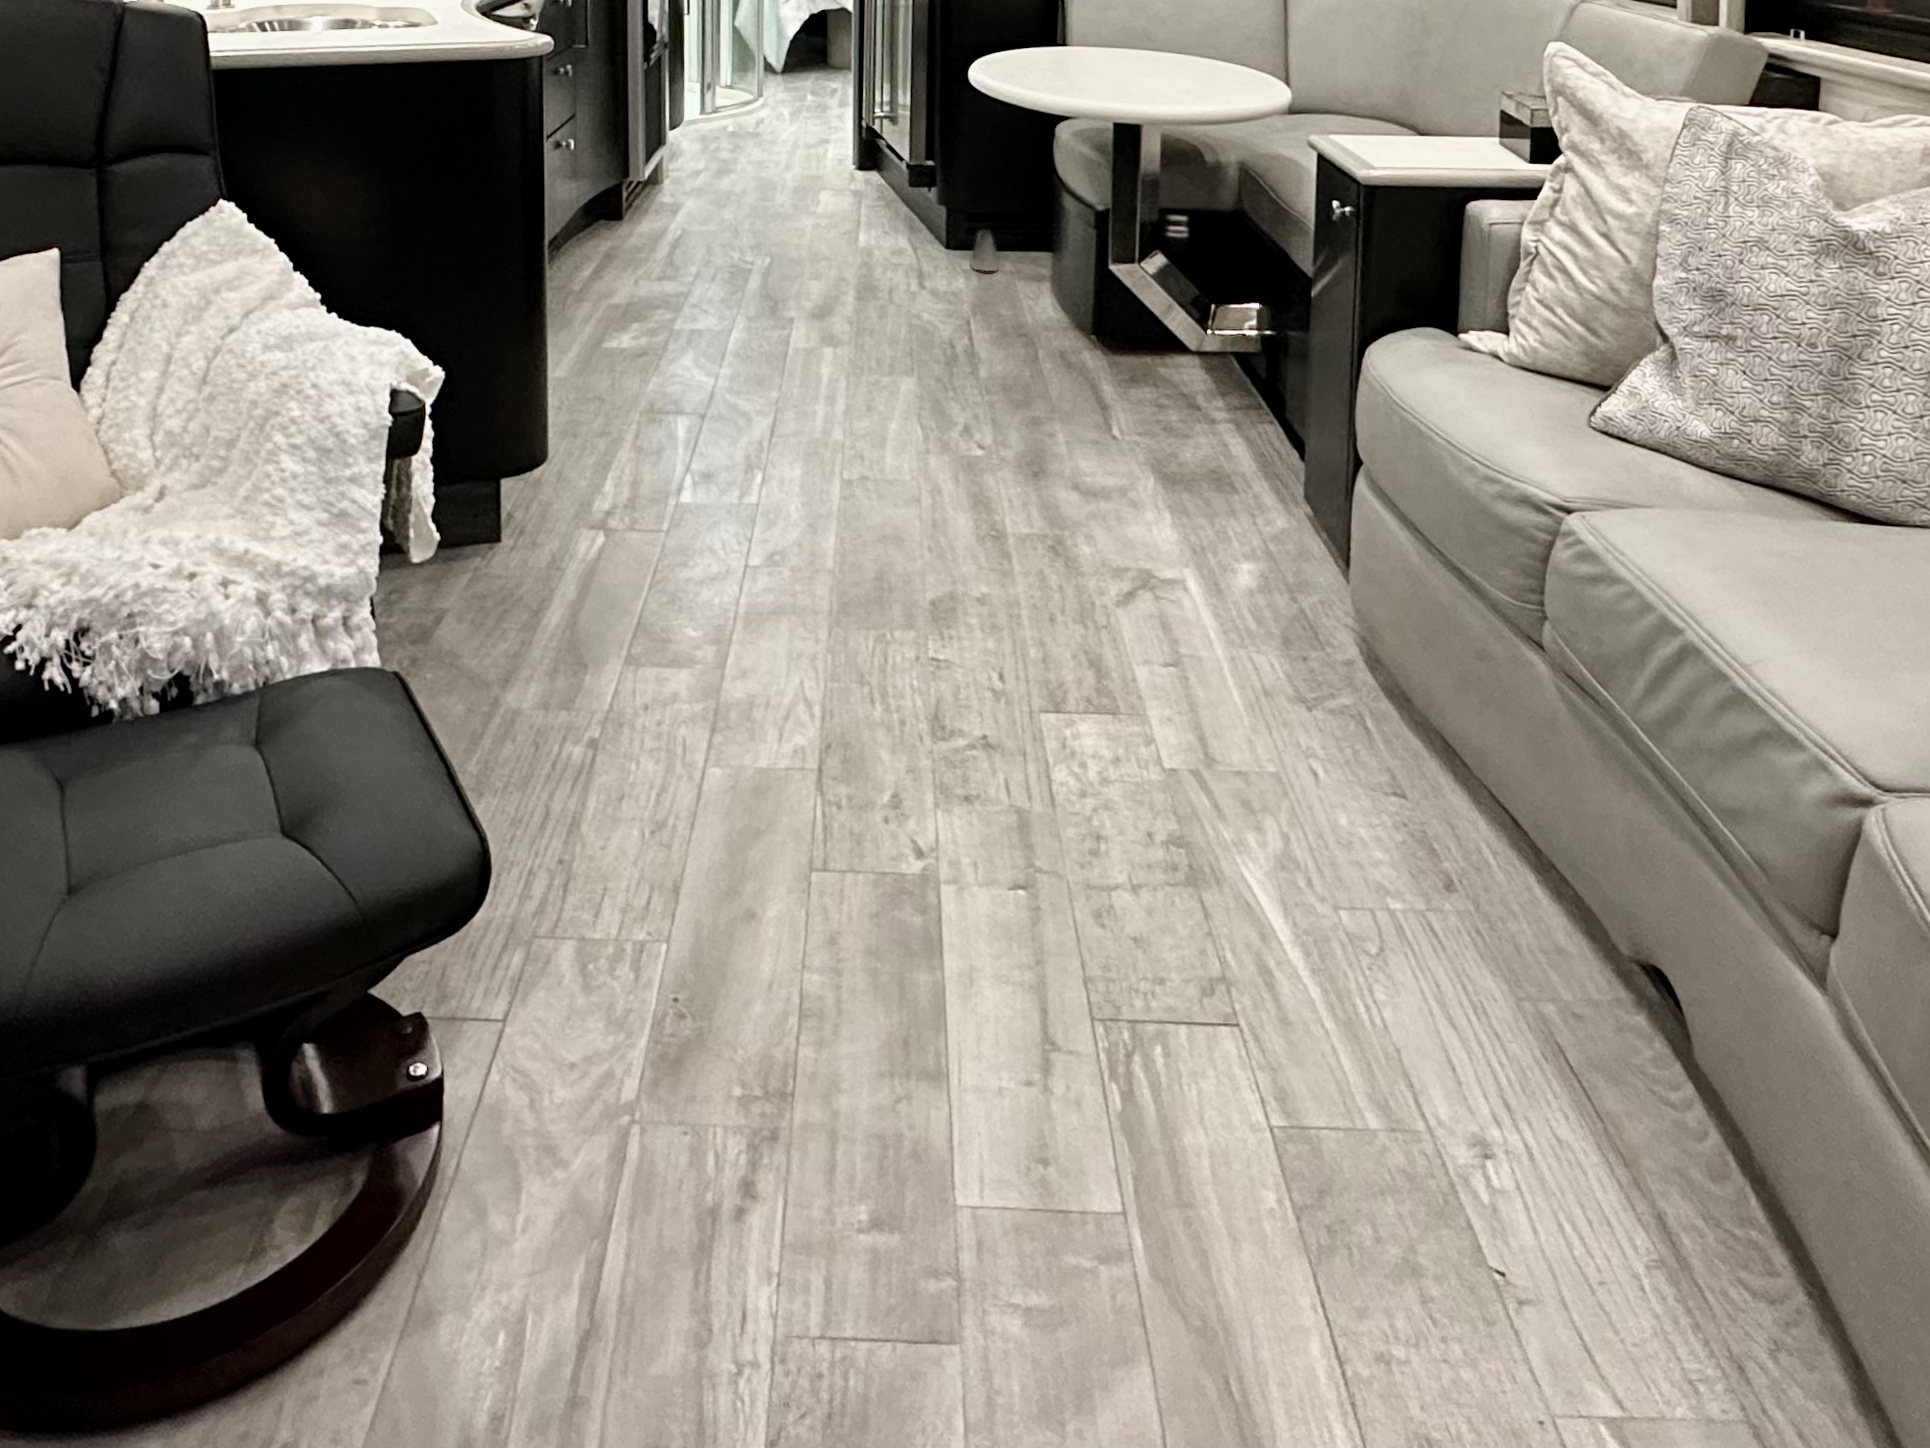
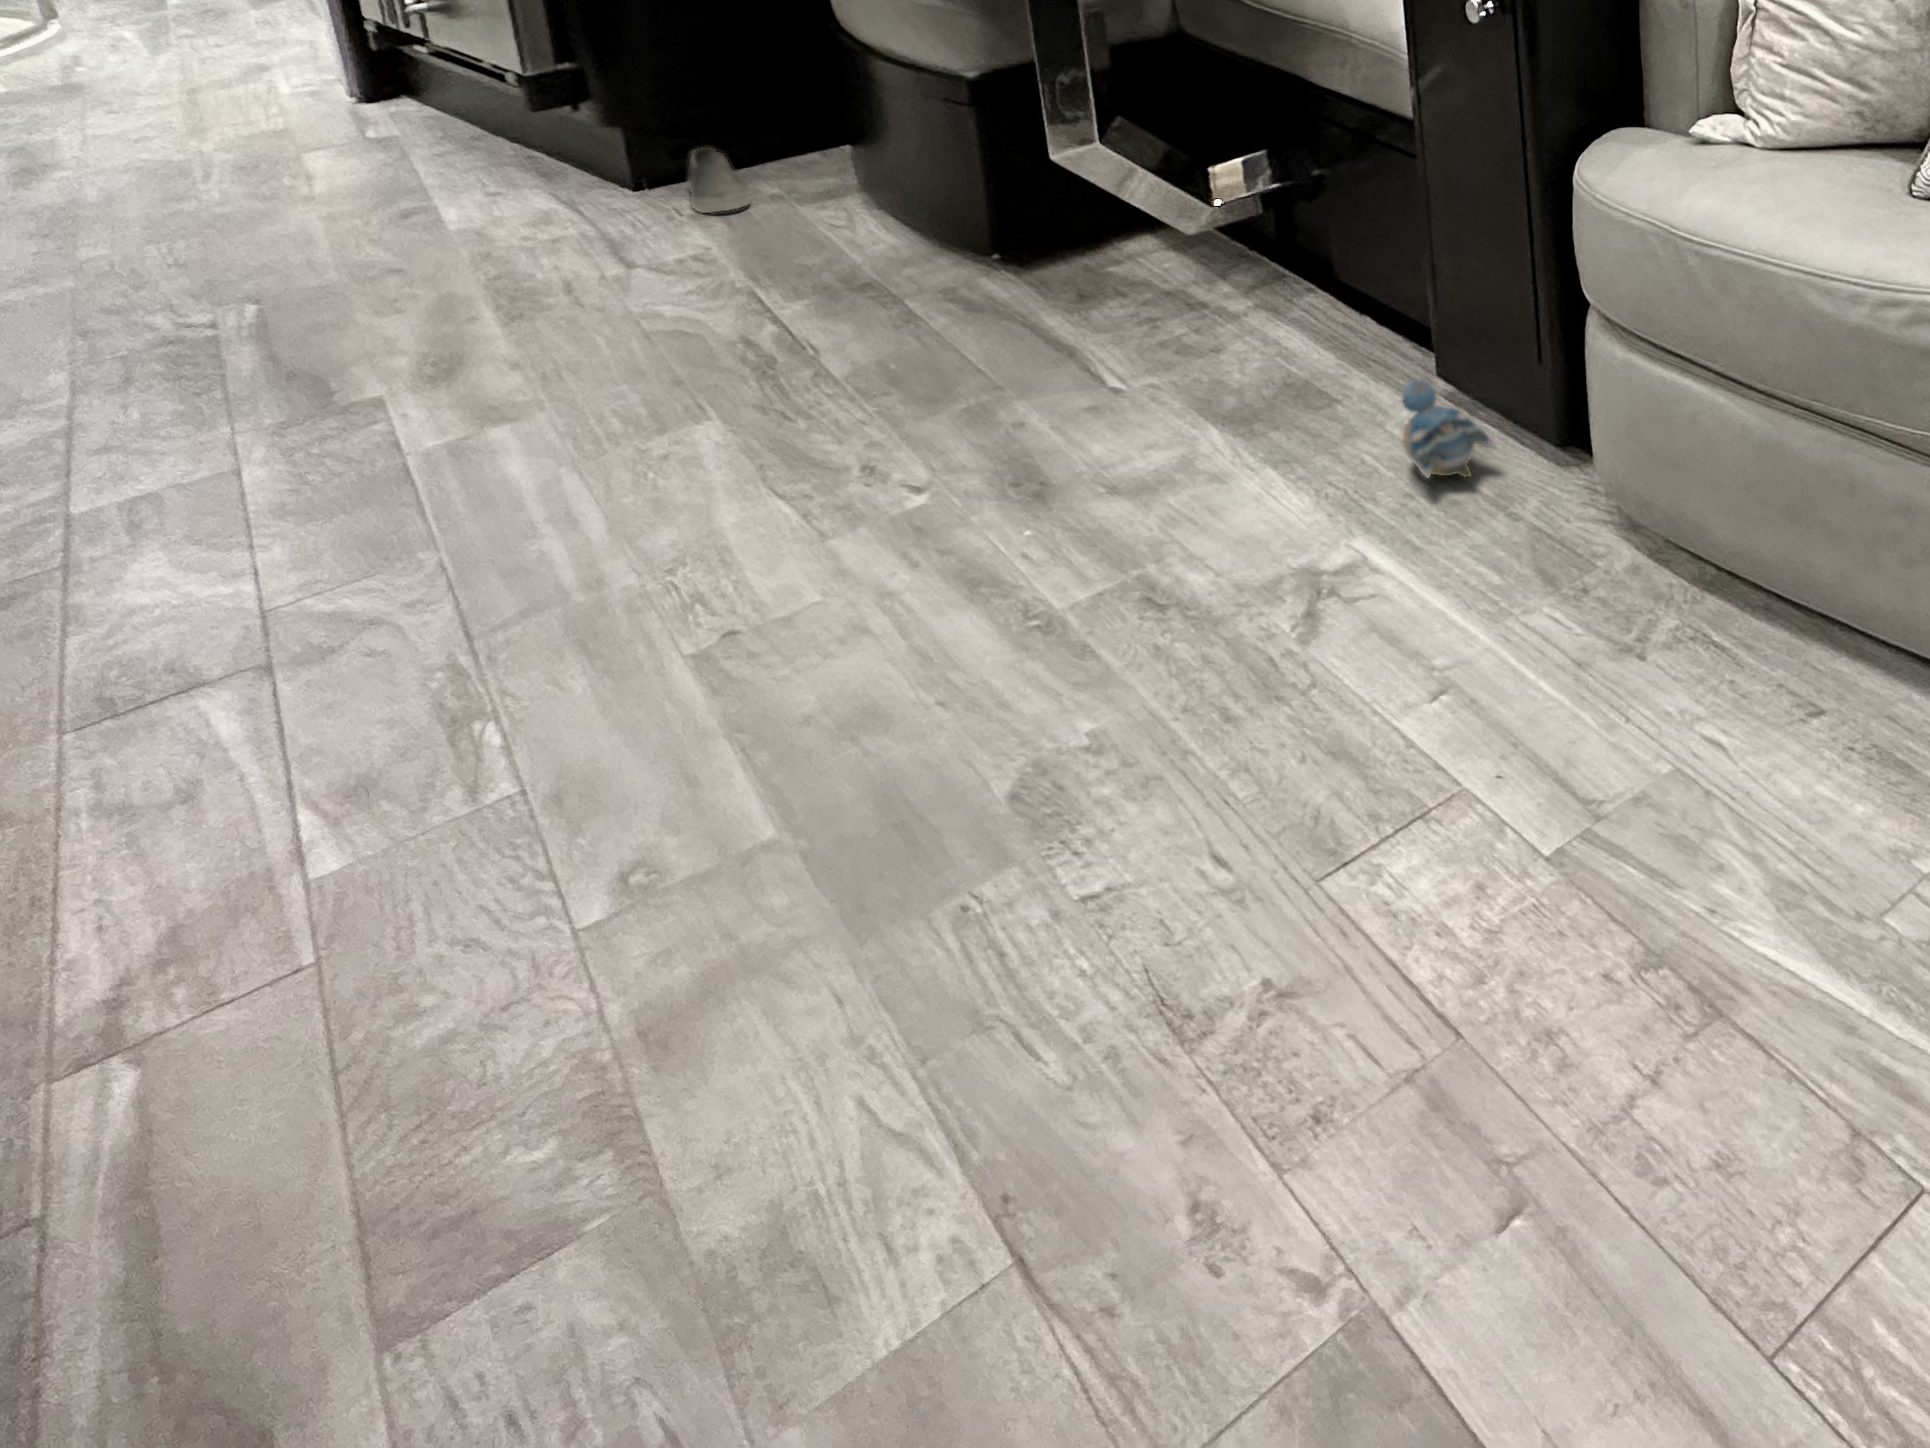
plush toy: none [1243,477,1303,560] -> present [1403,379,1495,478]

